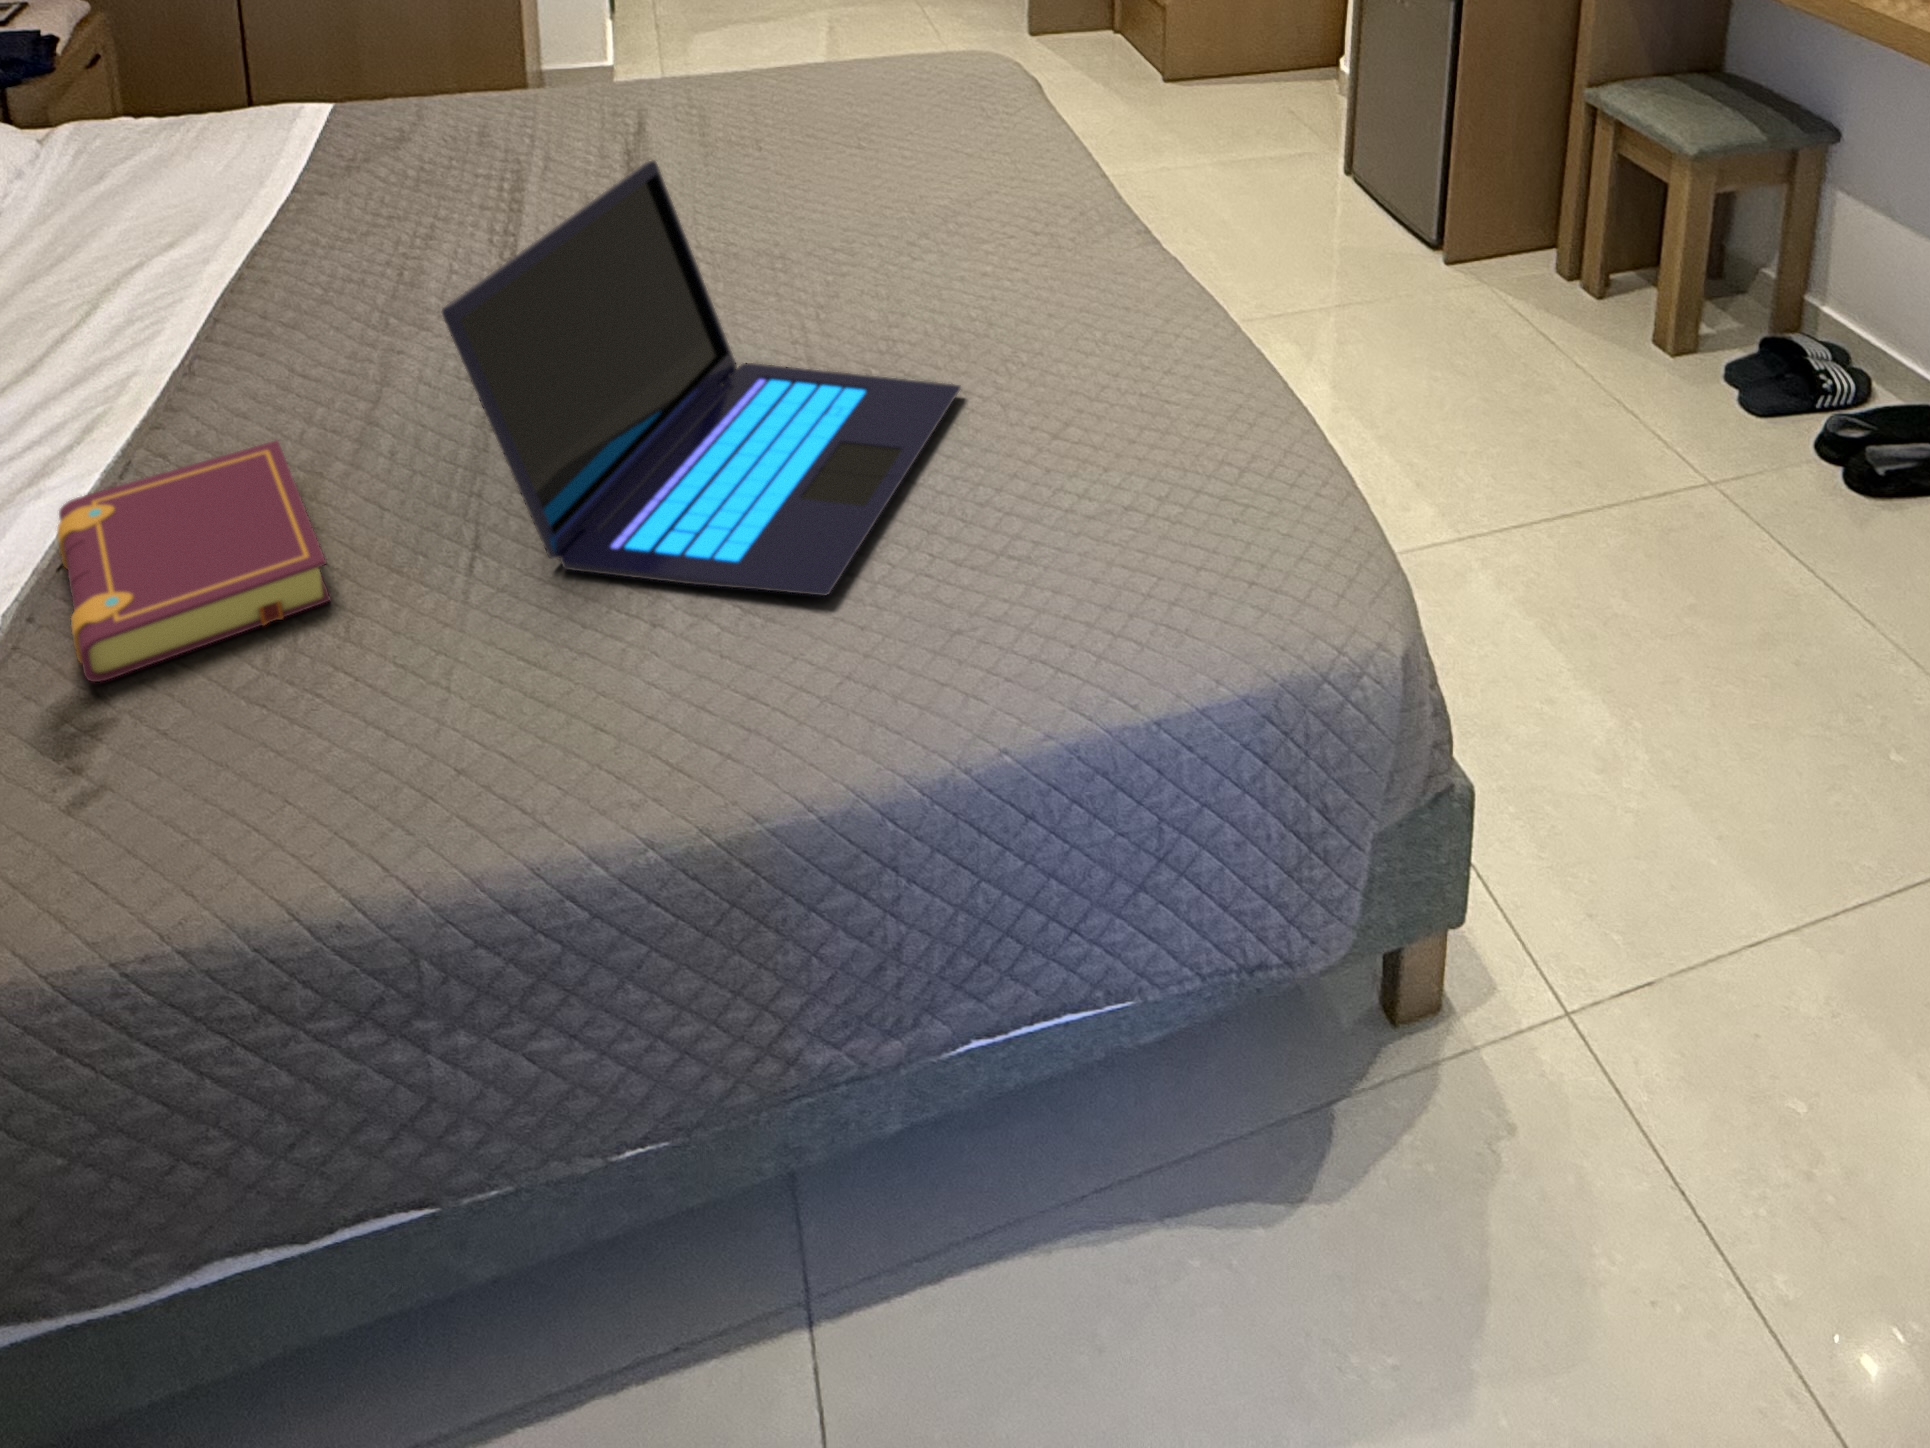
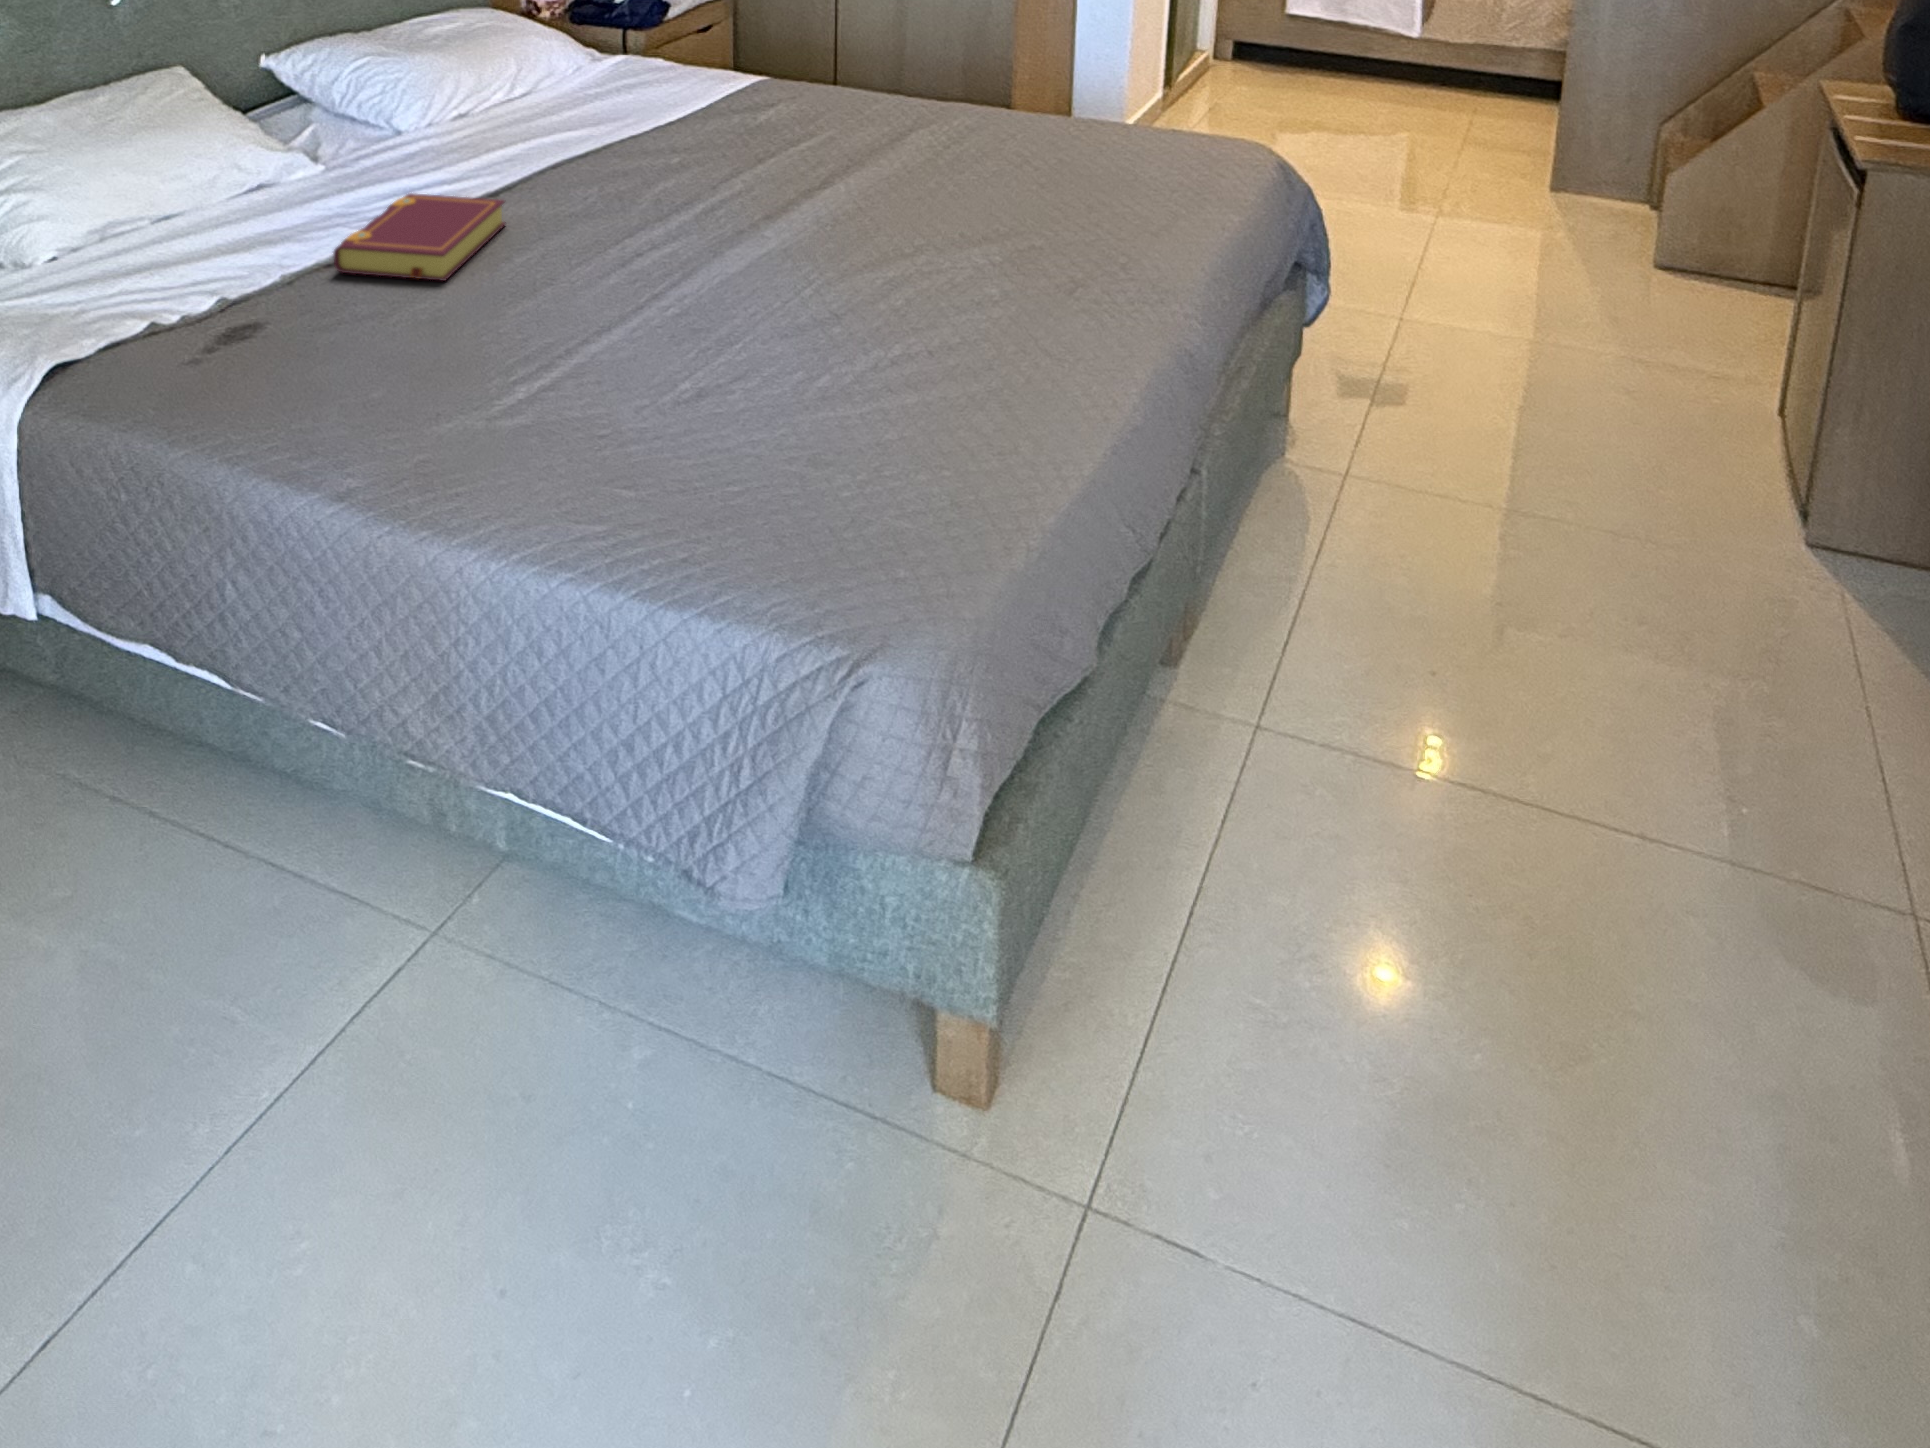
laptop: present [442,161,961,596] -> none [507,84,852,377]

